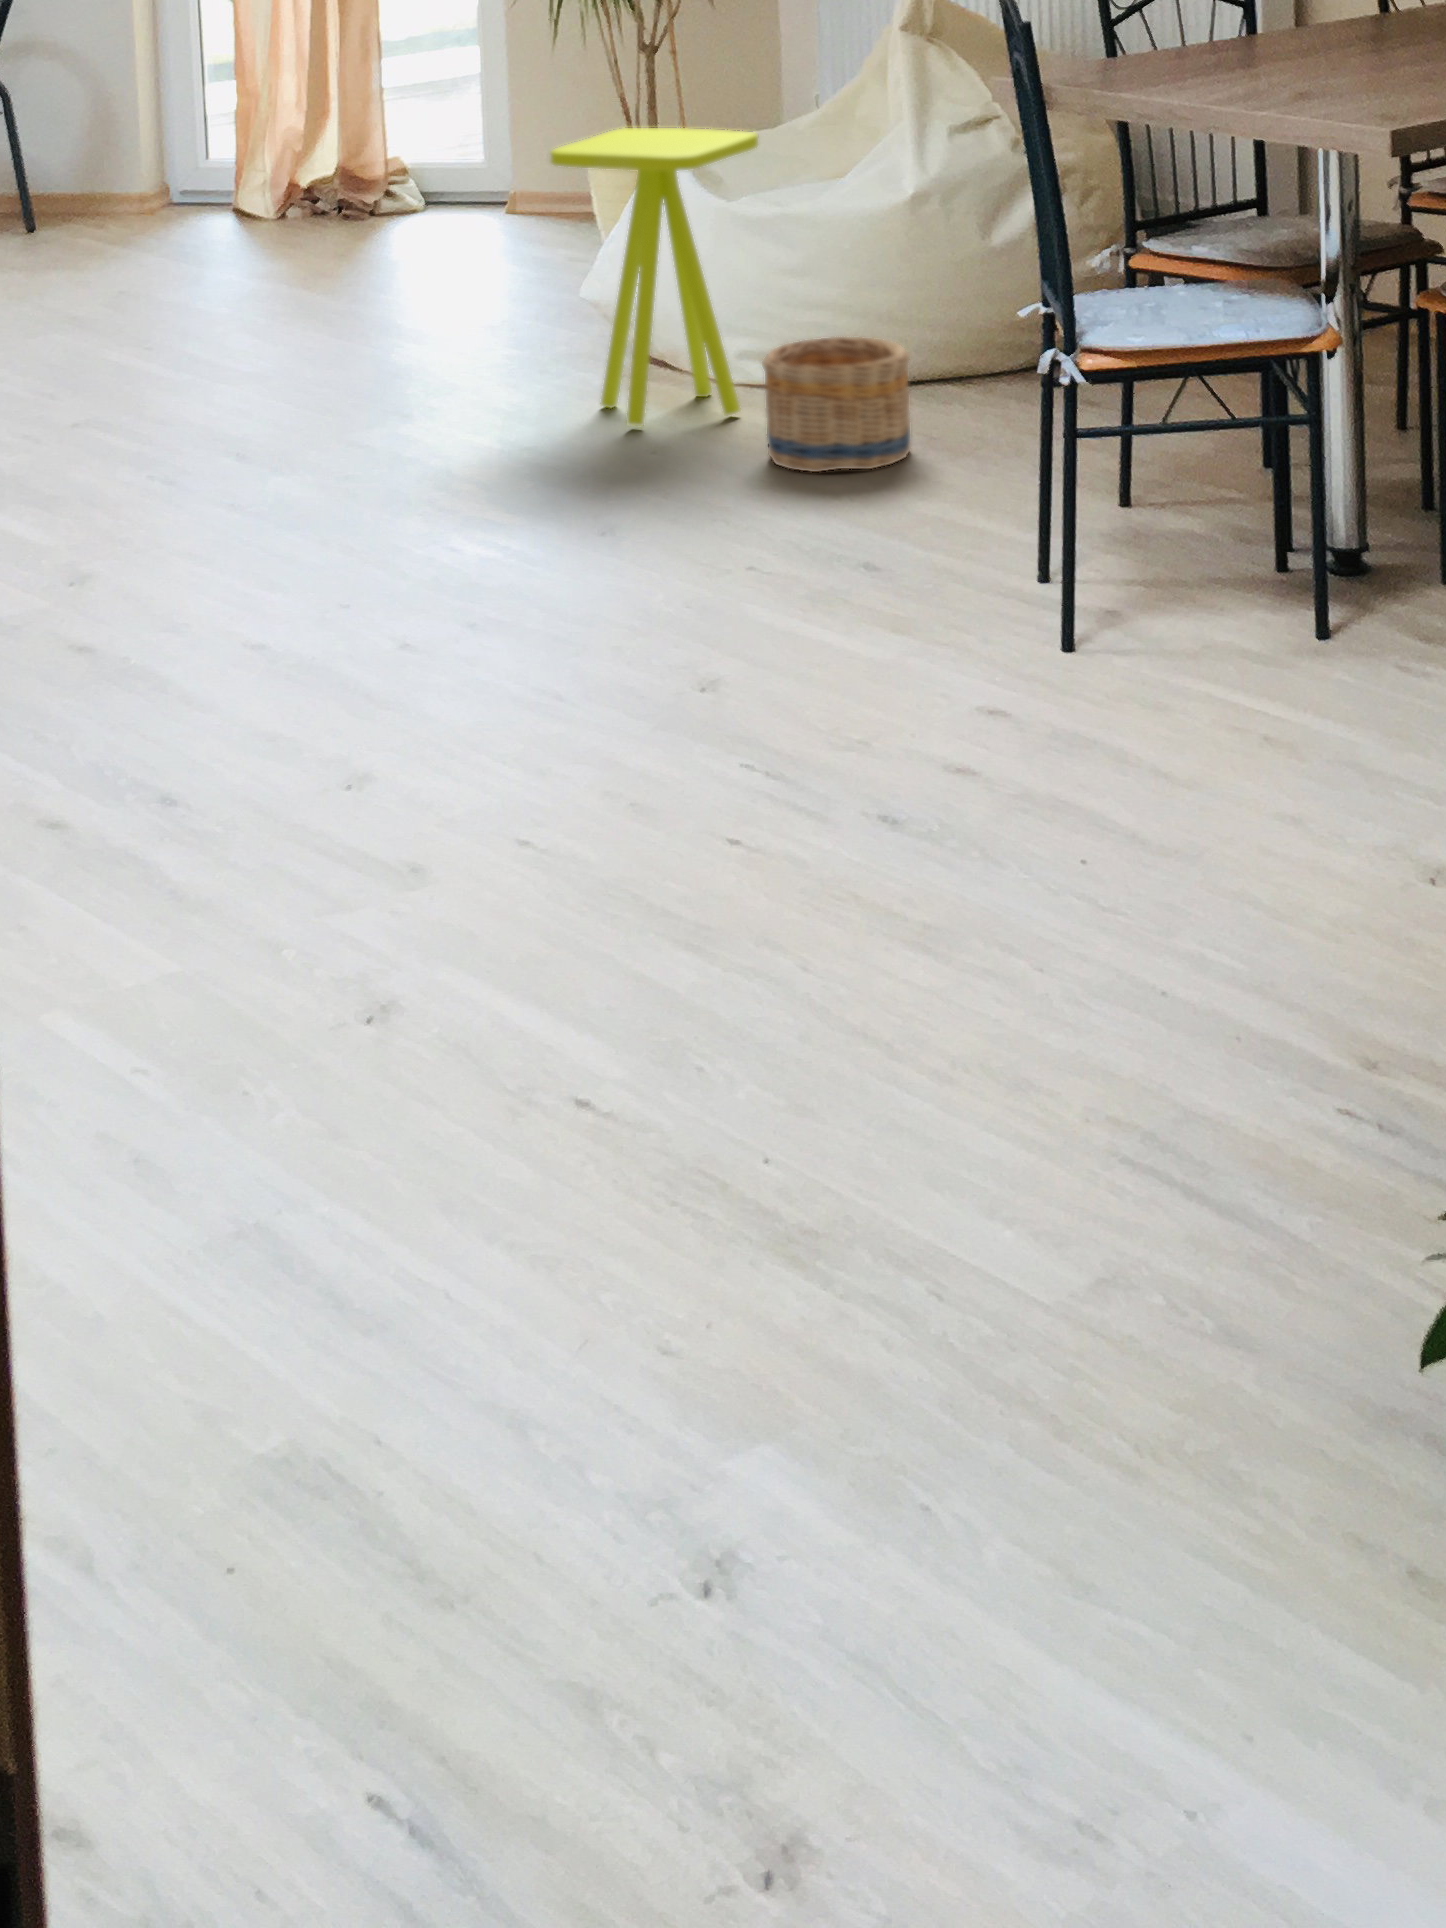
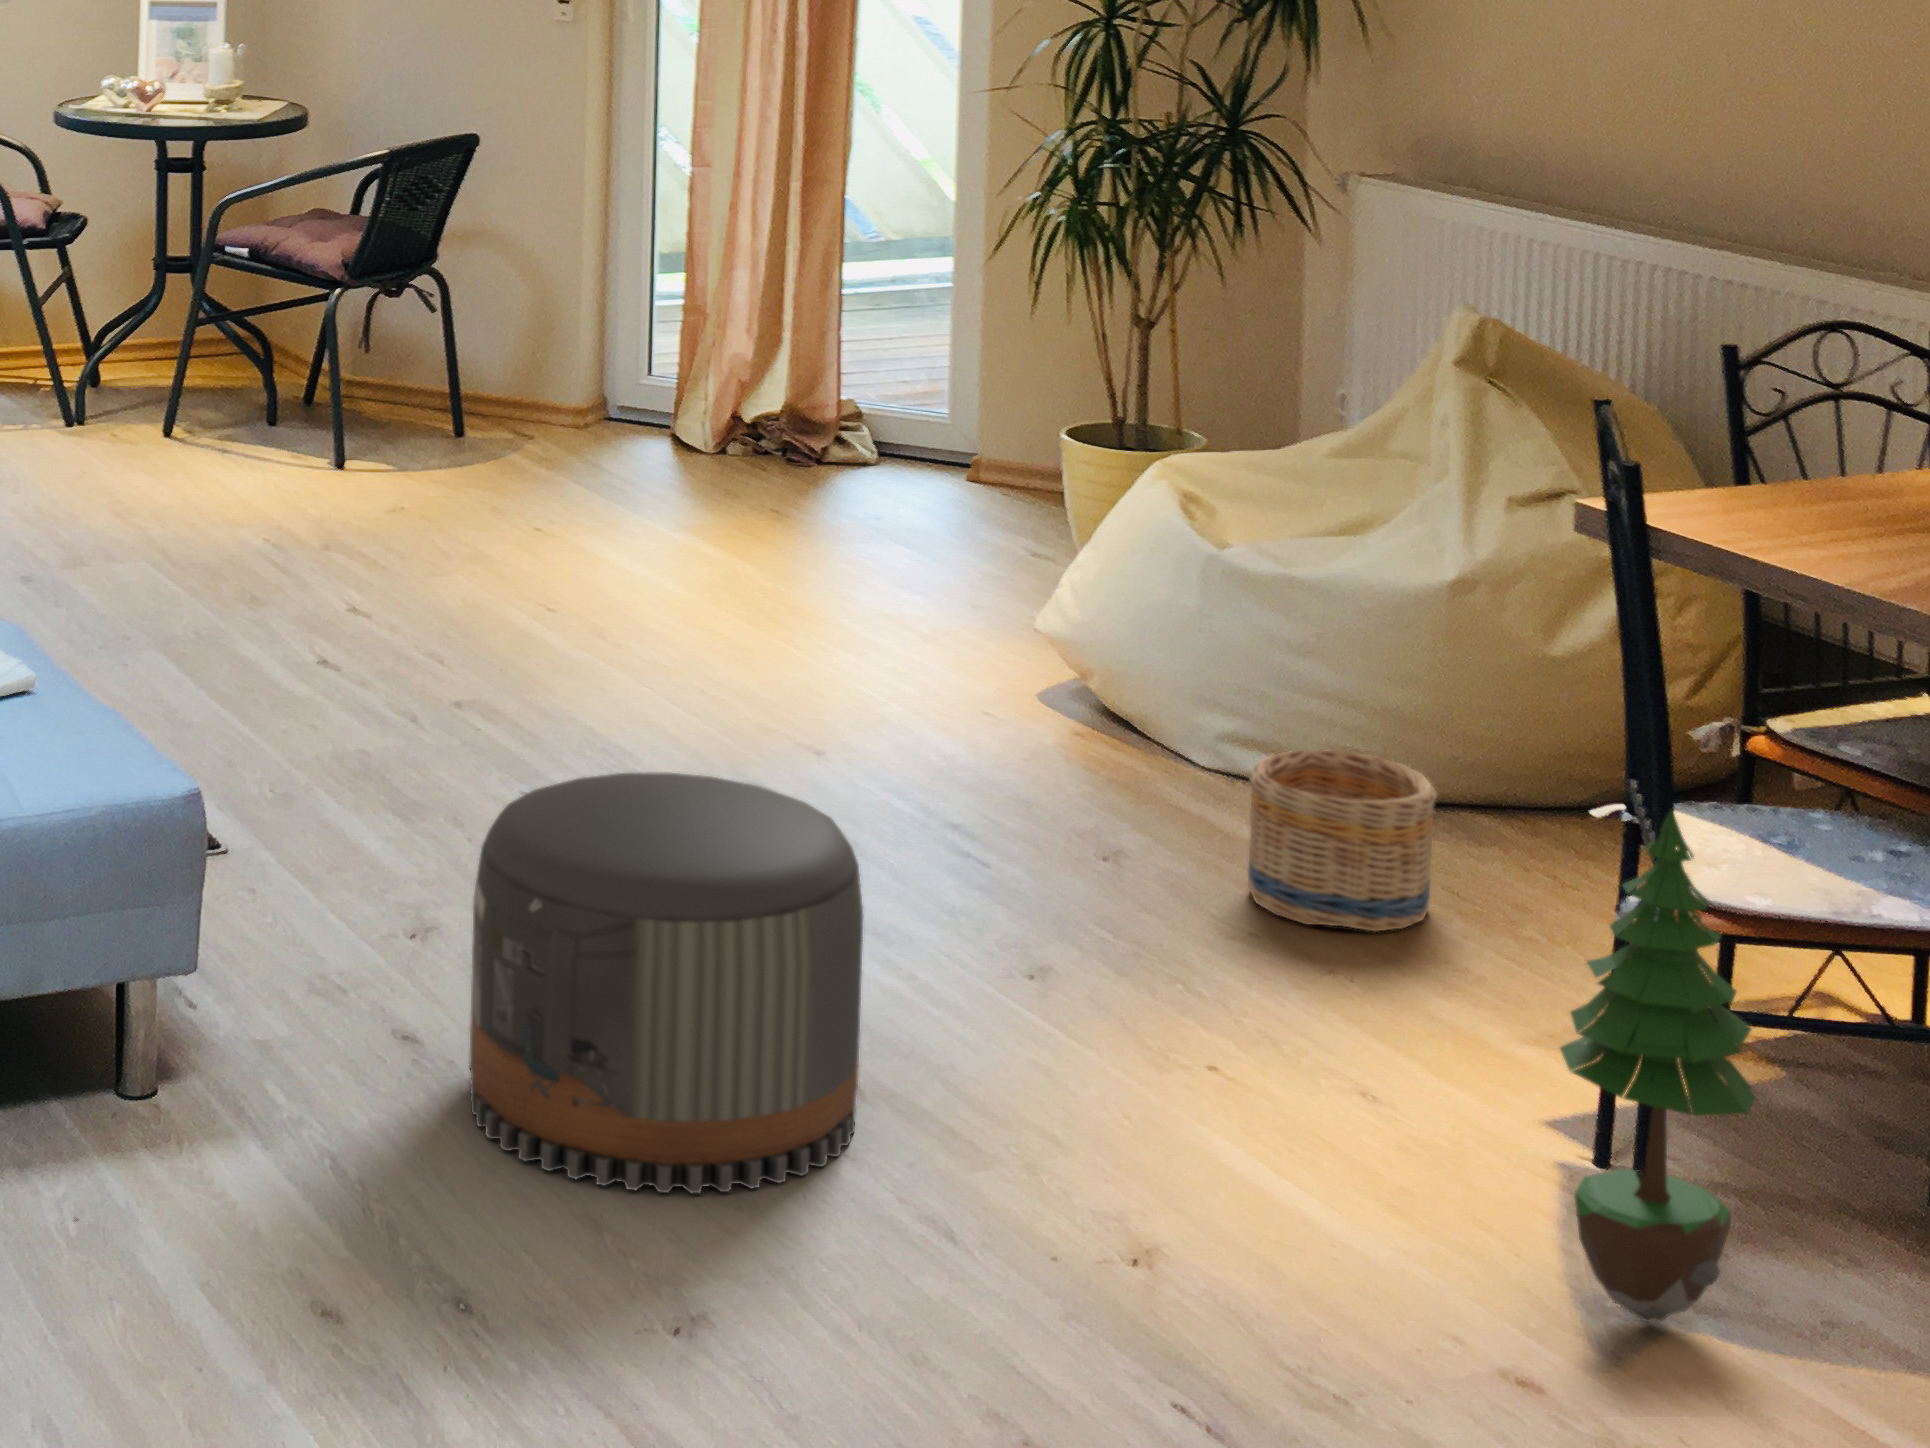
side table: present [551,128,758,426] -> none [1013,450,1267,817]
potted tree: none [1000,276,1143,667] -> present [1560,810,1756,1321]
pouf: none [132,389,469,714] -> present [469,772,864,1193]

